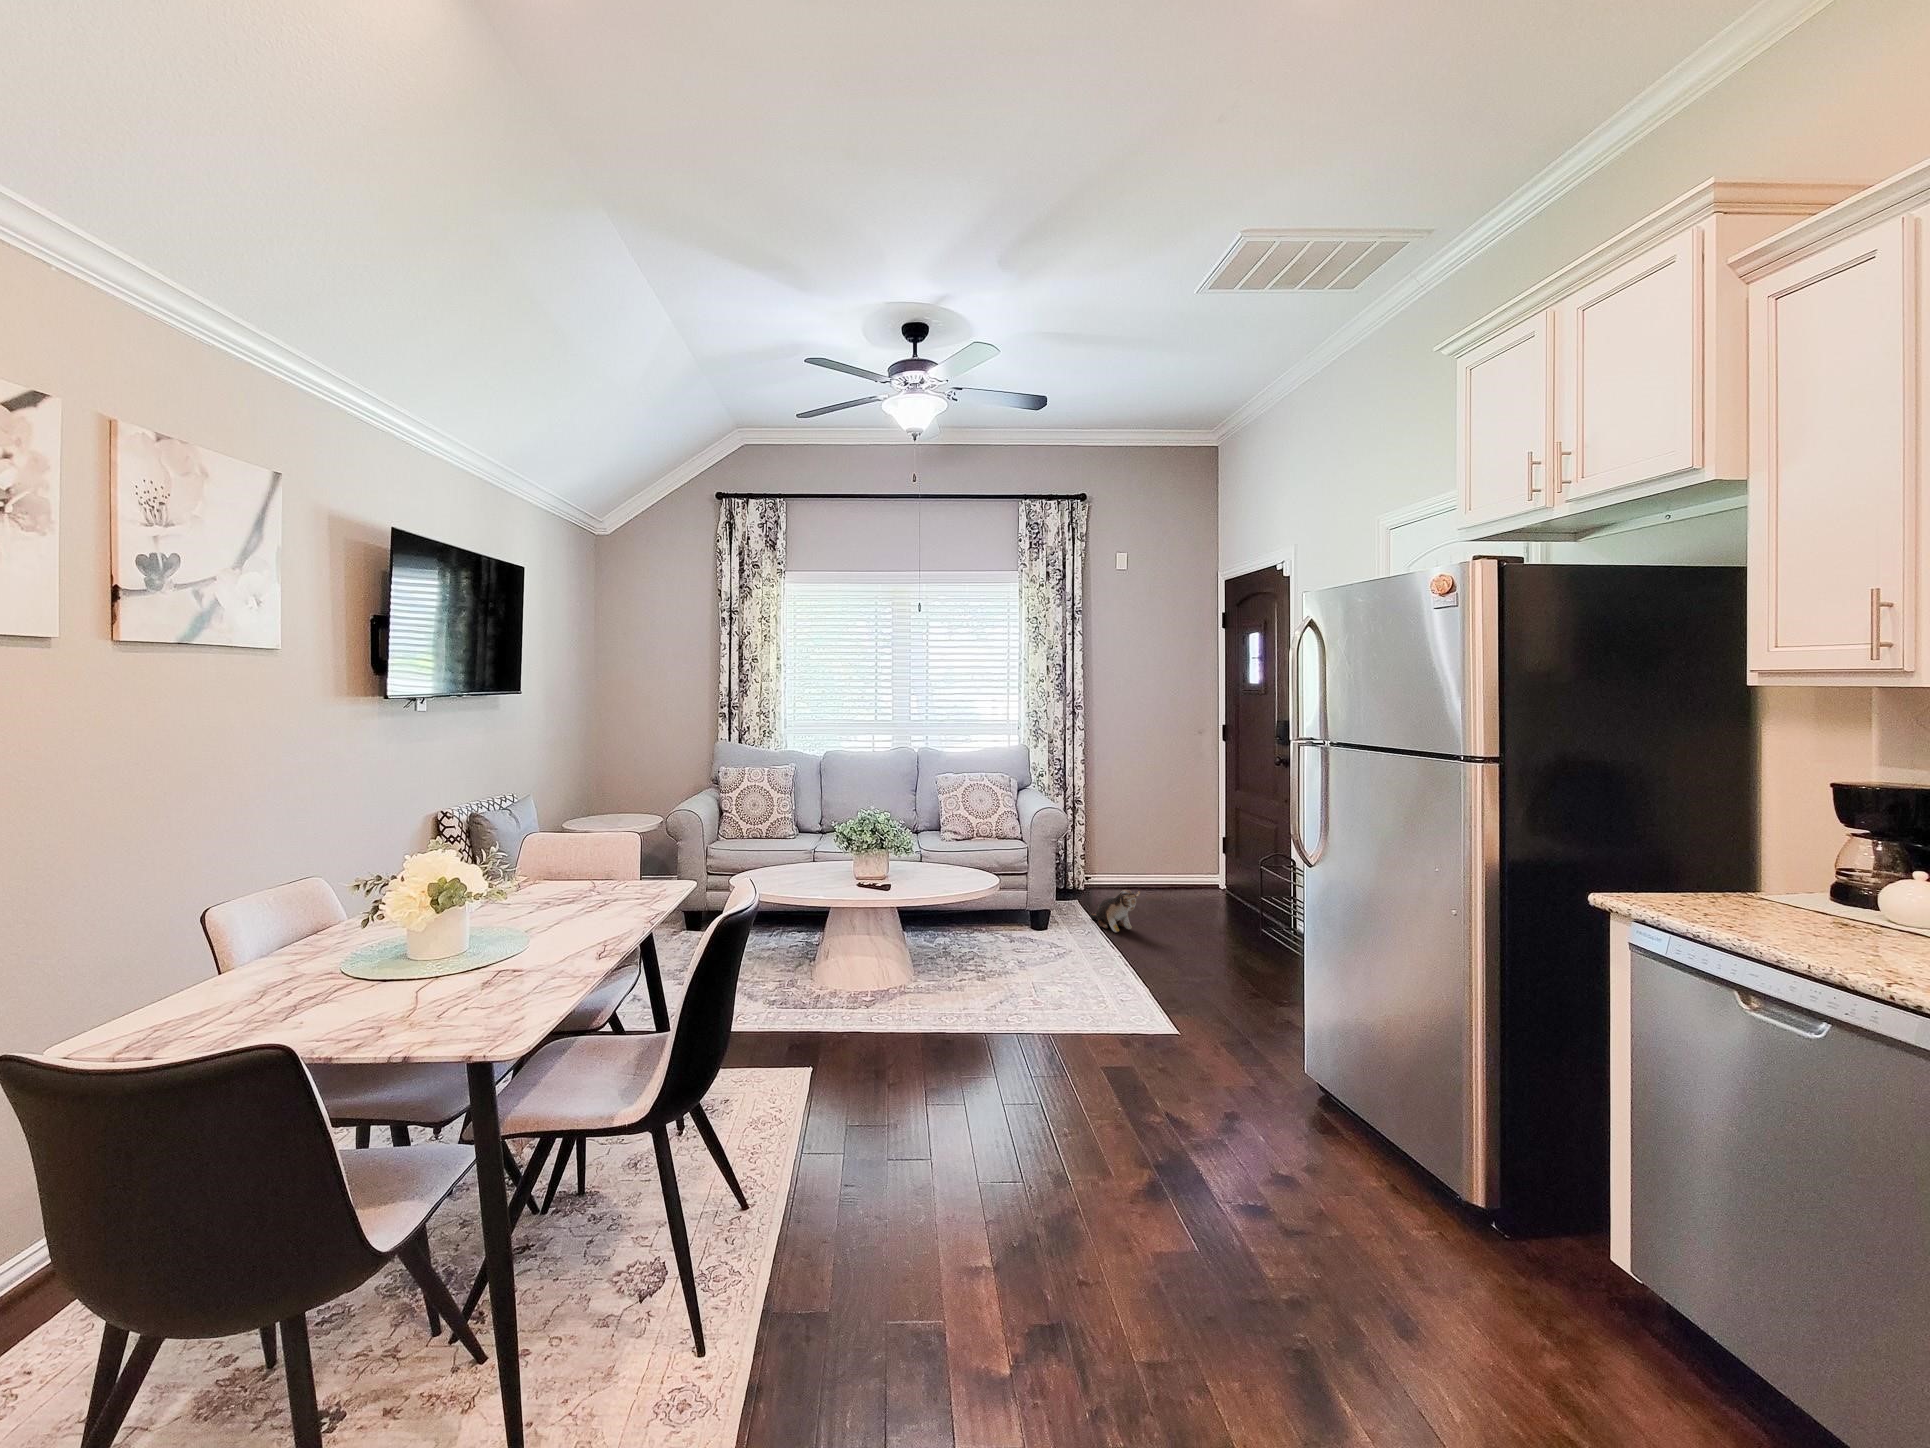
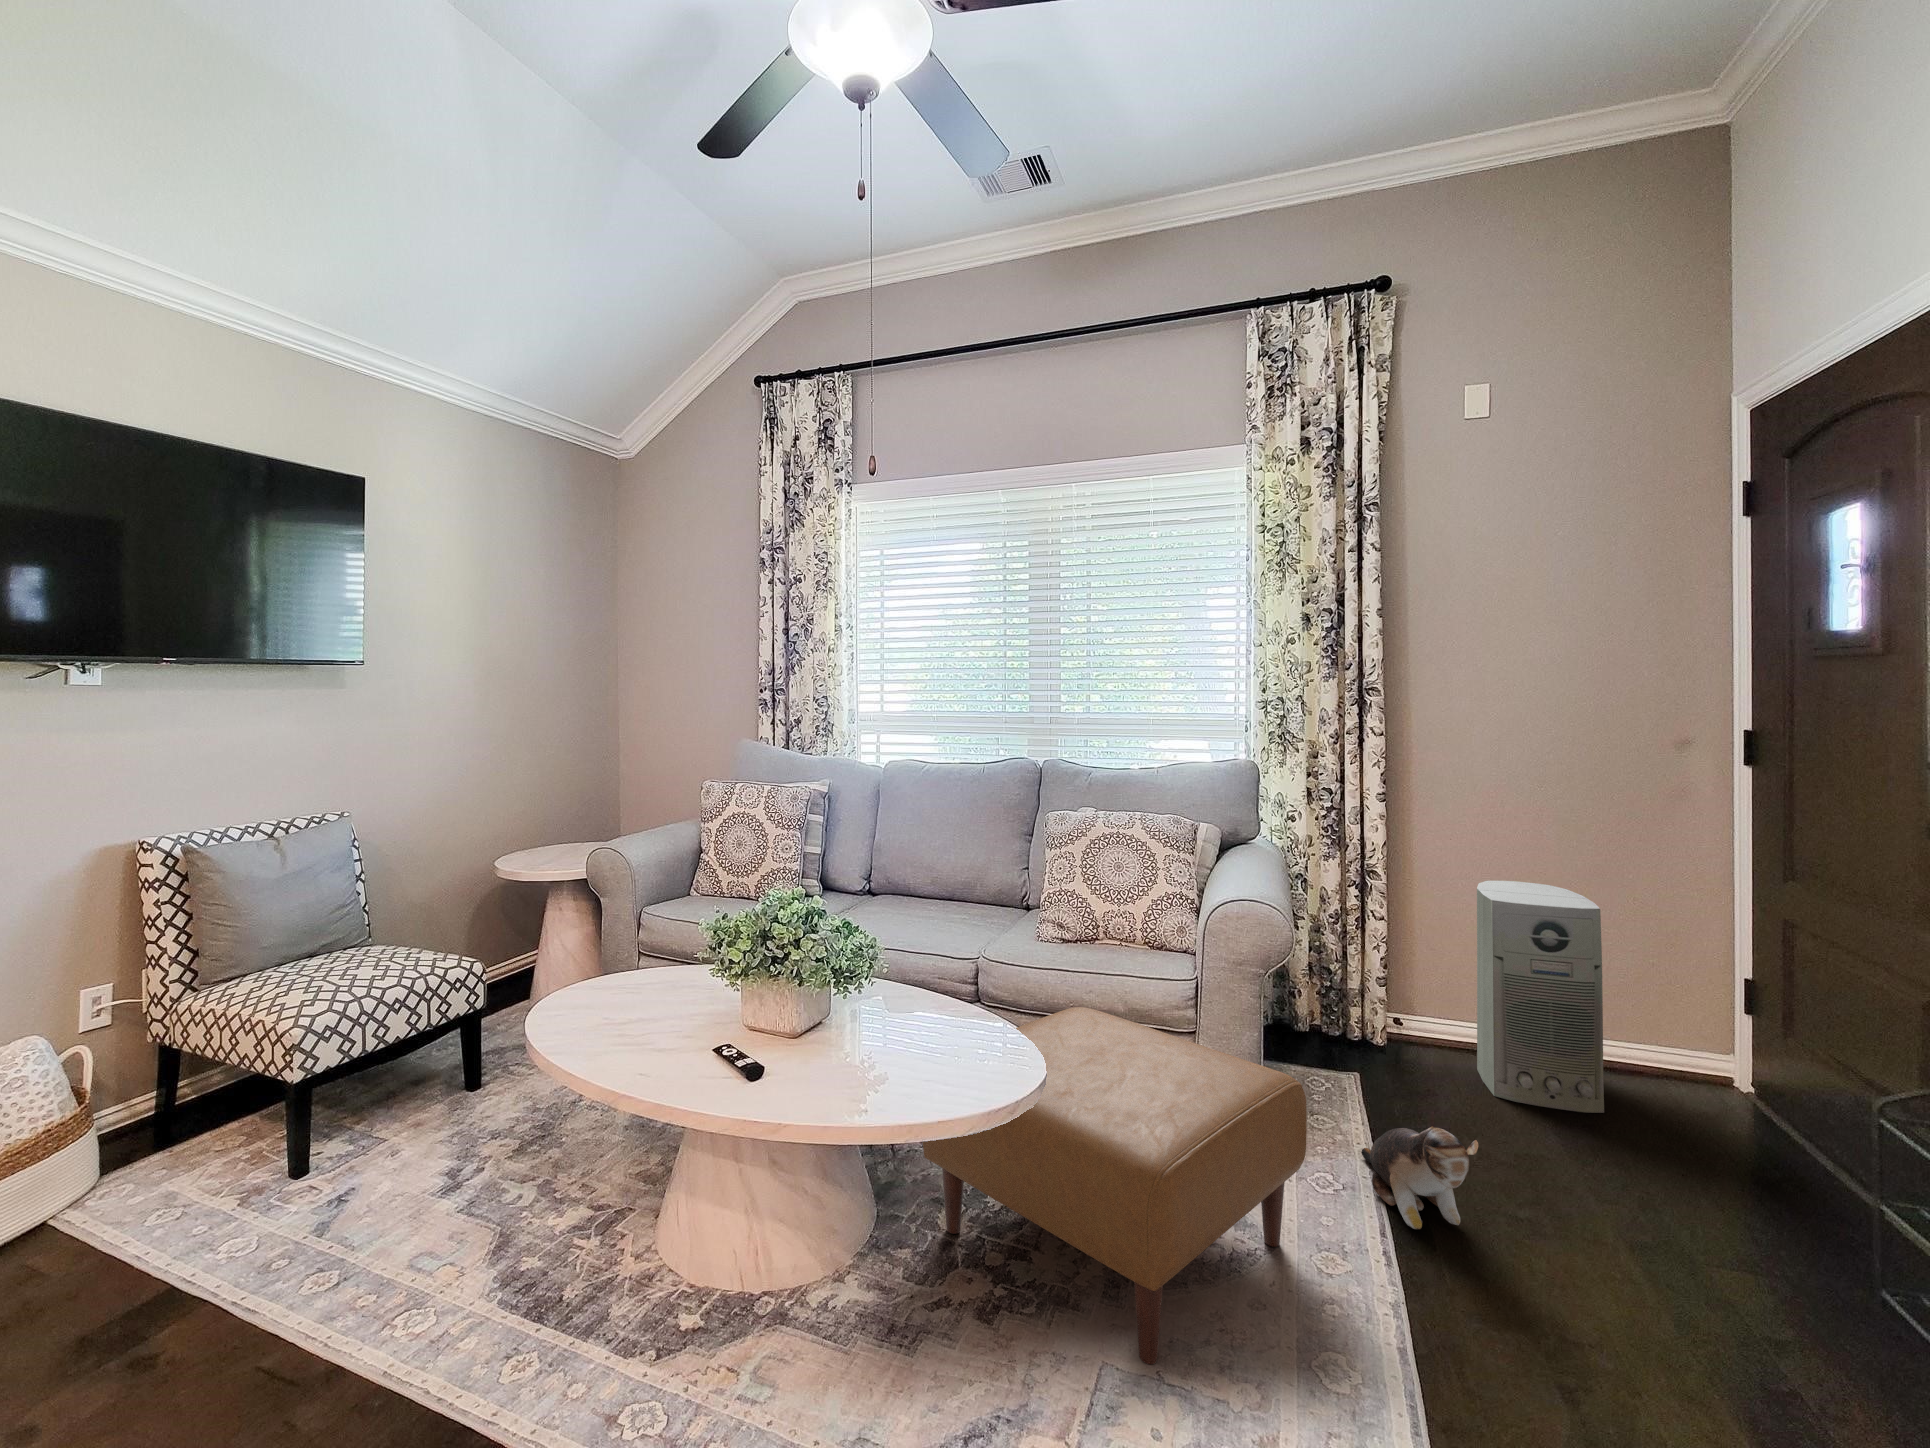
air purifier: none [1124,799,1174,897] -> present [1477,881,1604,1113]
ottoman: none [935,863,1082,971] -> present [923,1007,1307,1364]

